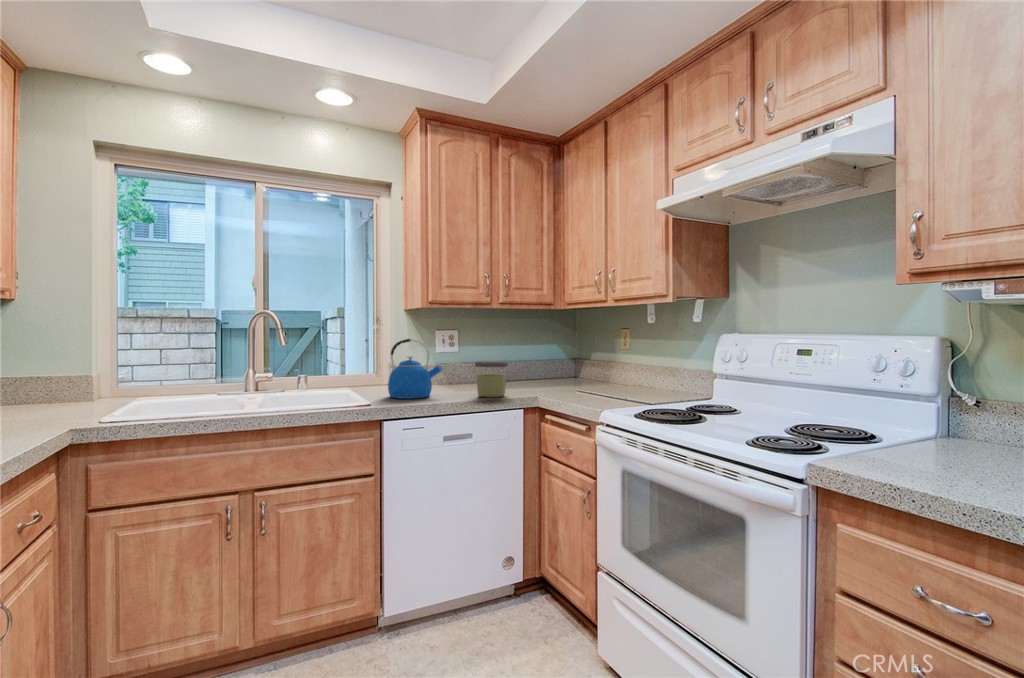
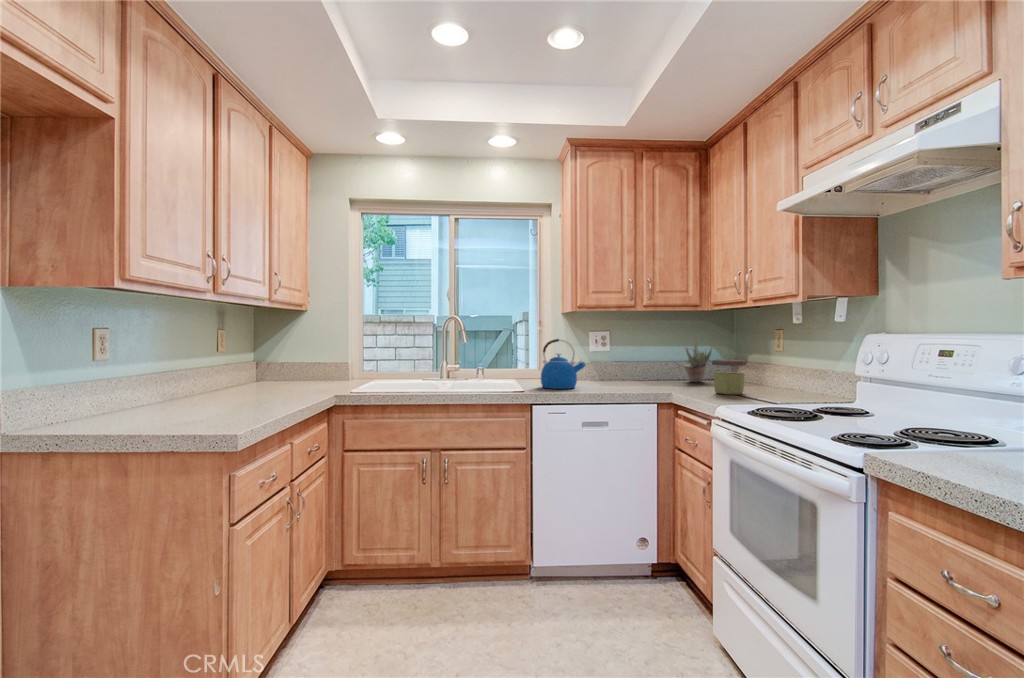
succulent plant: none [531,337,564,383] -> present [676,338,712,382]
jar: present [475,361,508,397] -> present [712,359,746,395]

